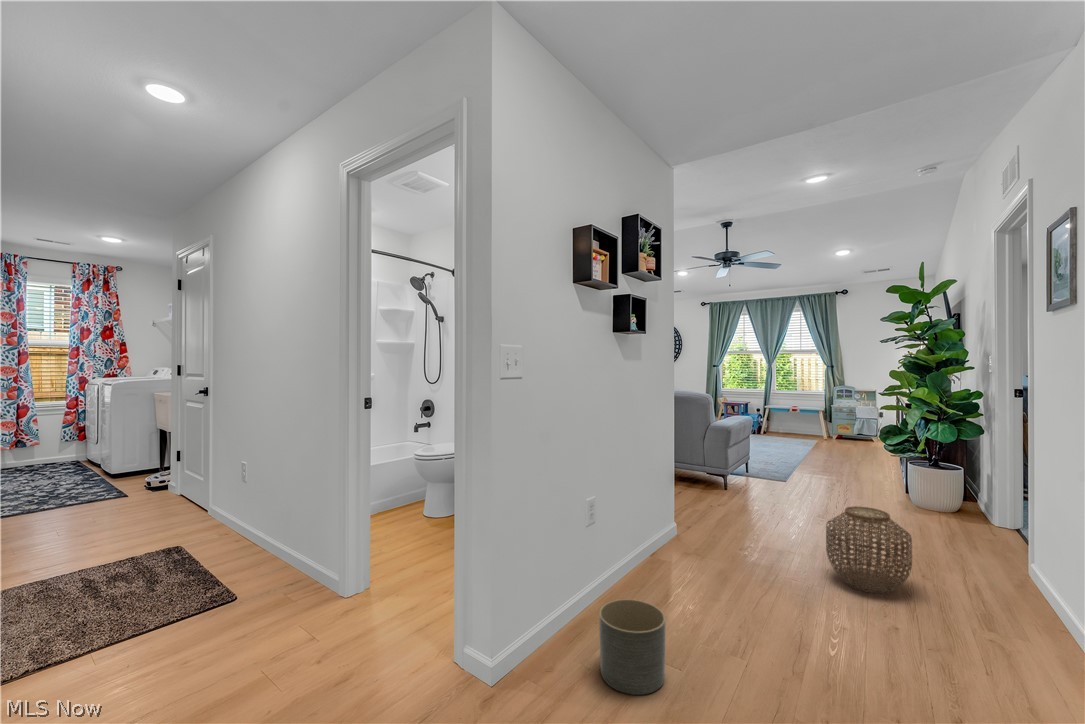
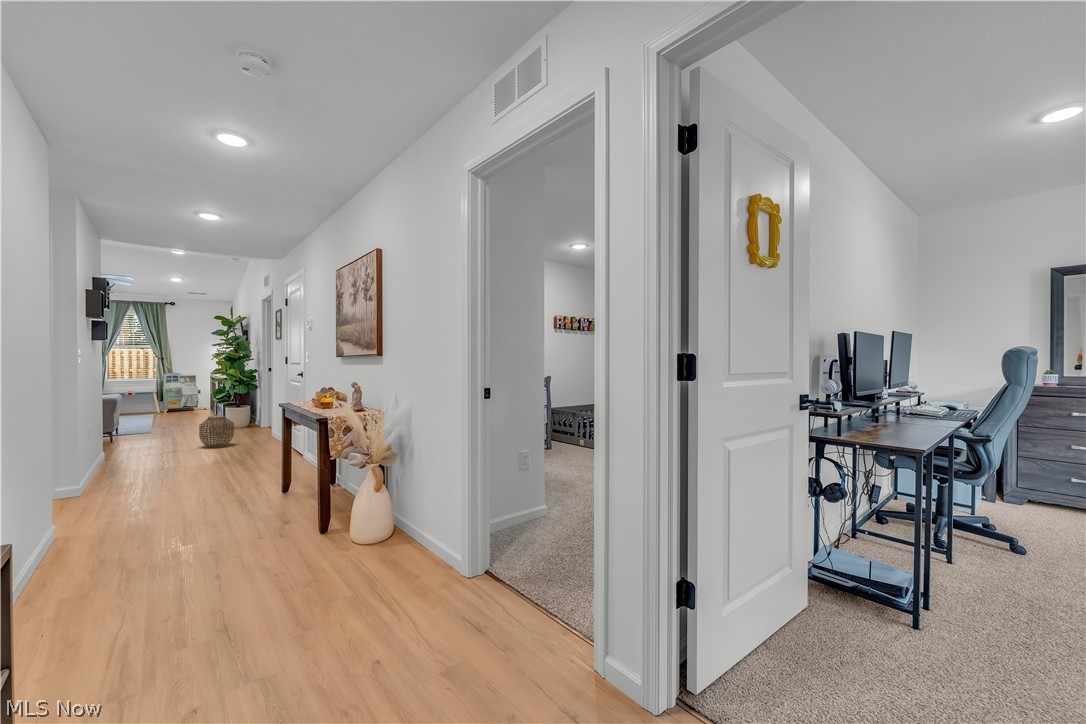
planter: present [599,599,666,695] -> none [125,449,157,477]

